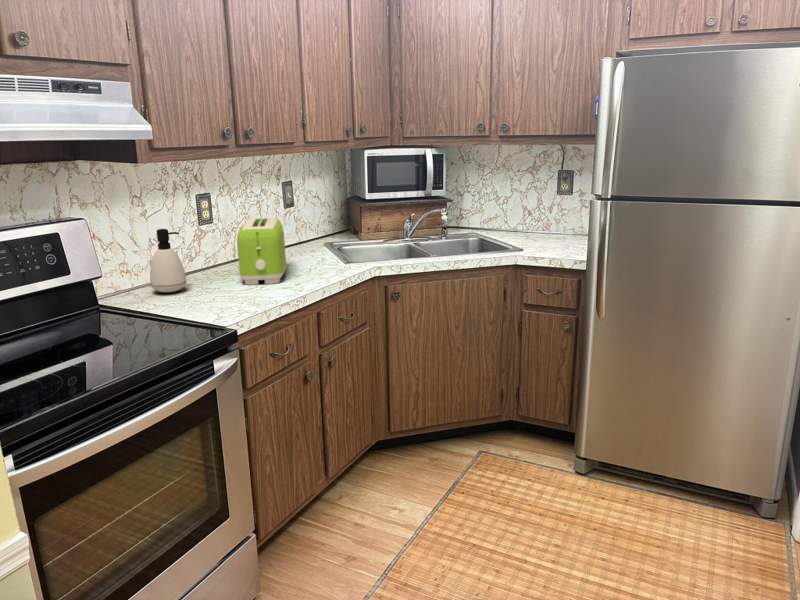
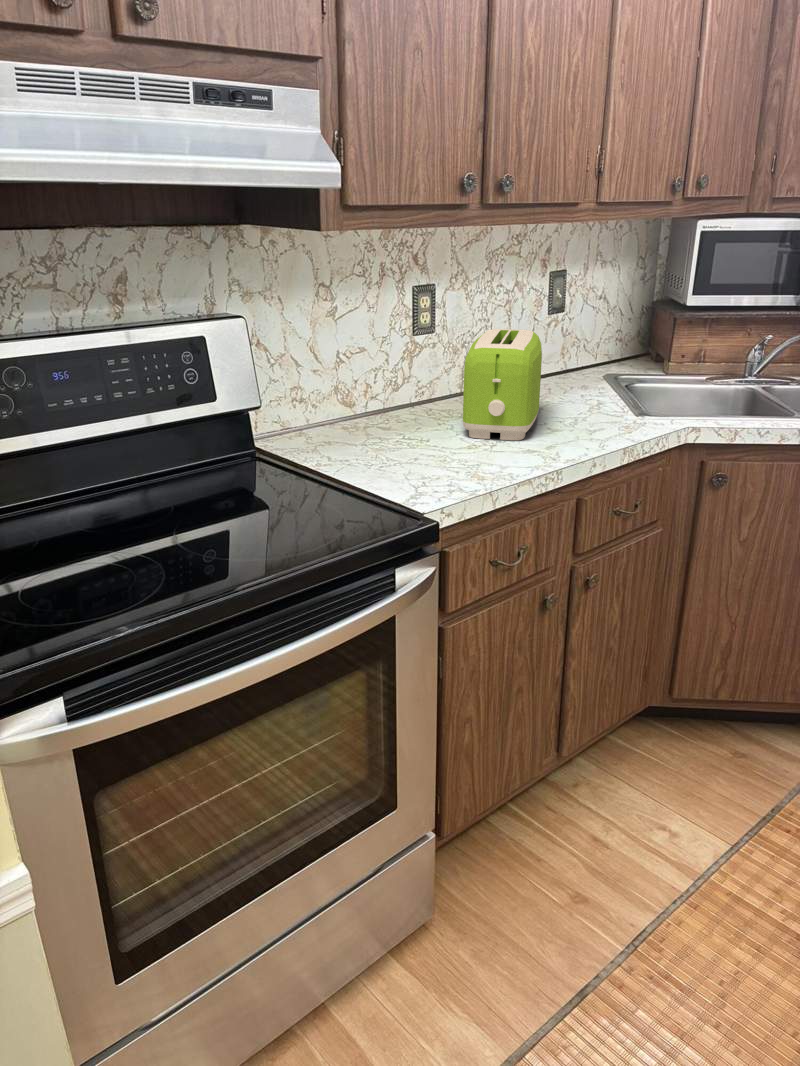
soap dispenser: present [150,229,186,292] -> none [328,337,380,438]

